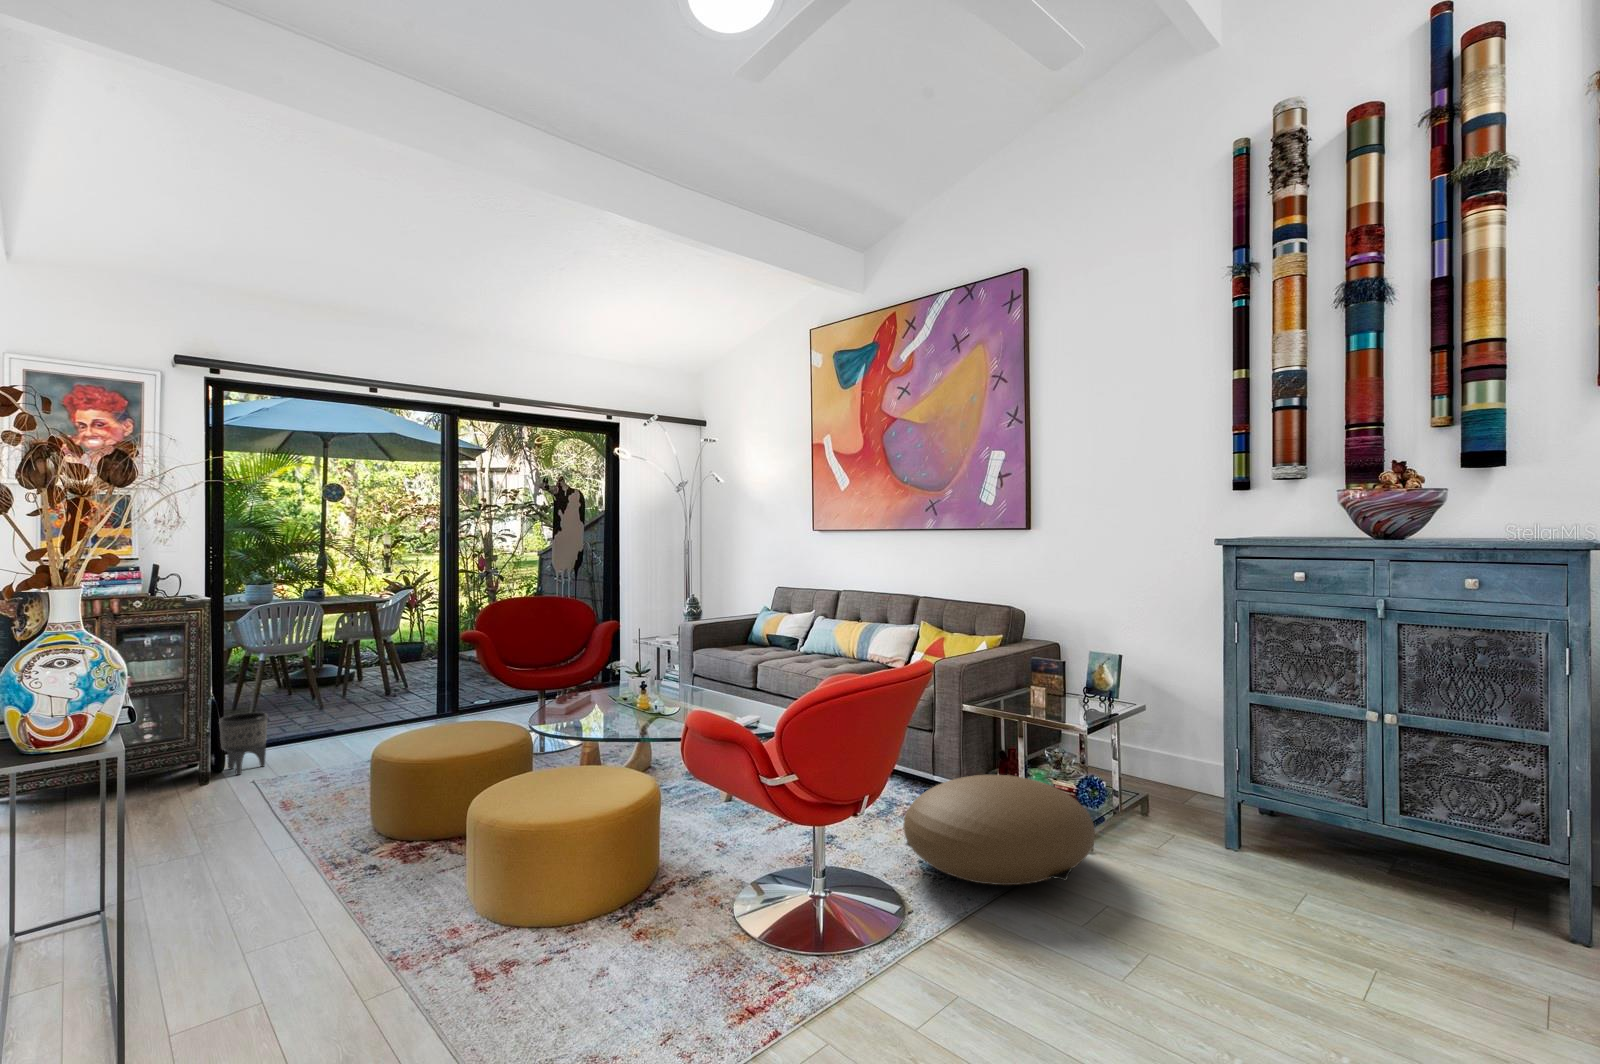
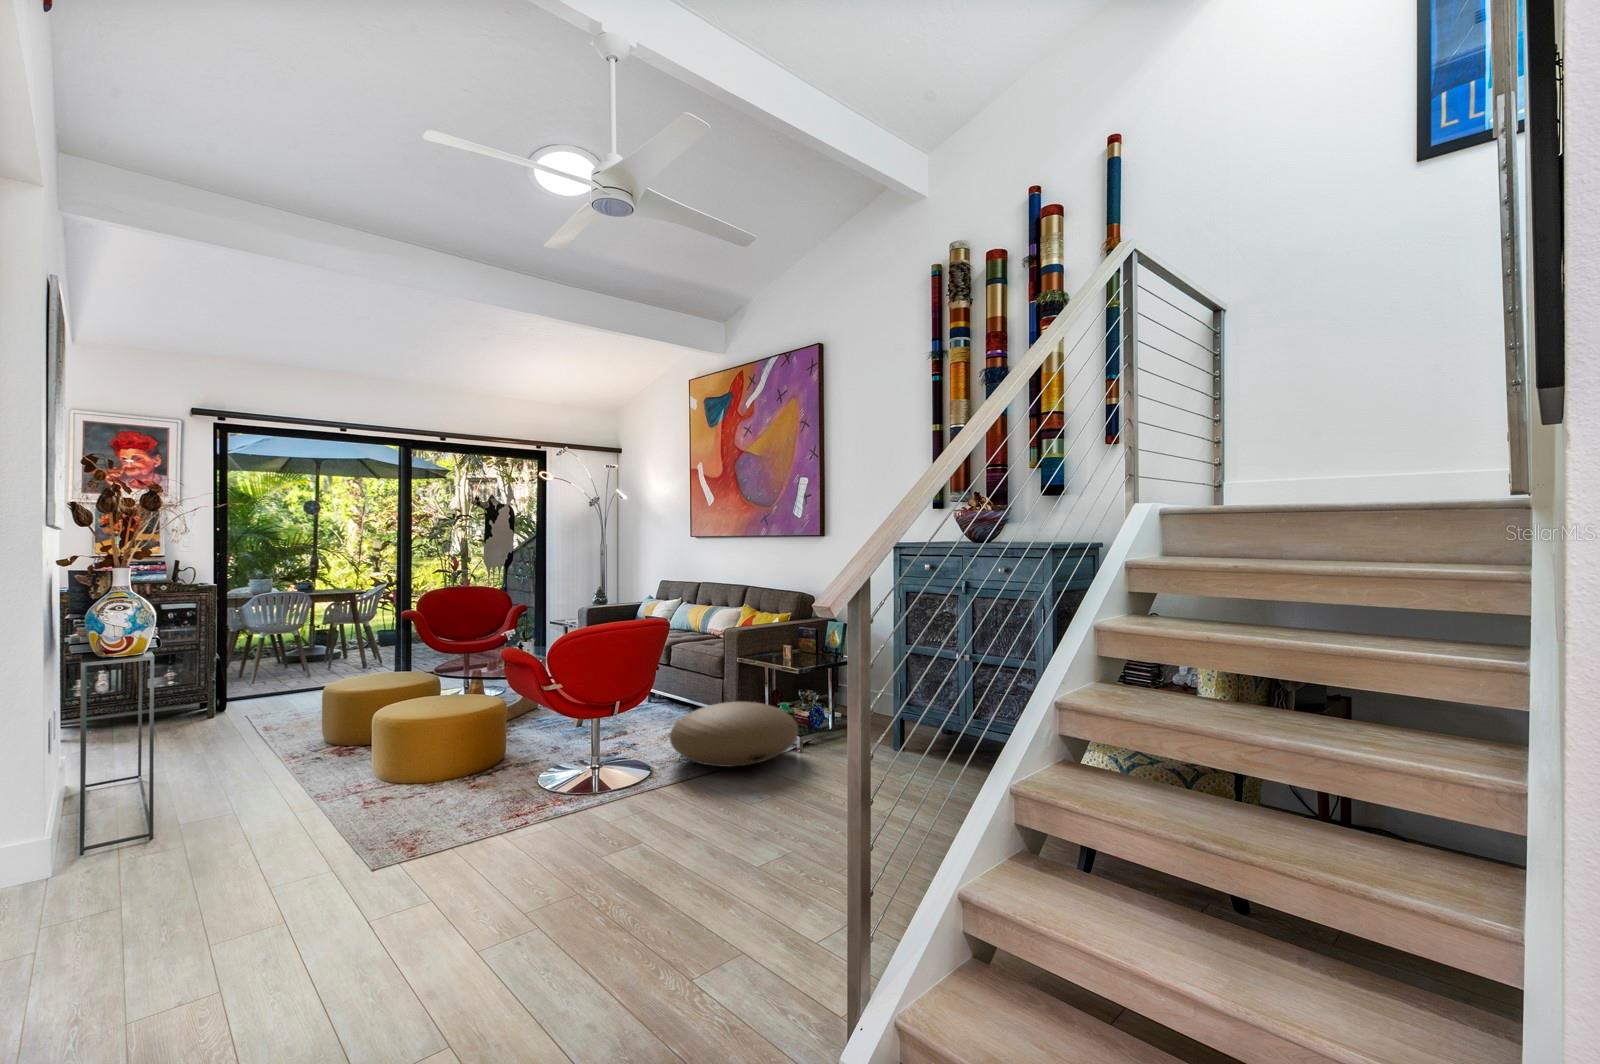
planter: present [219,712,267,775] -> none [223,668,258,712]

